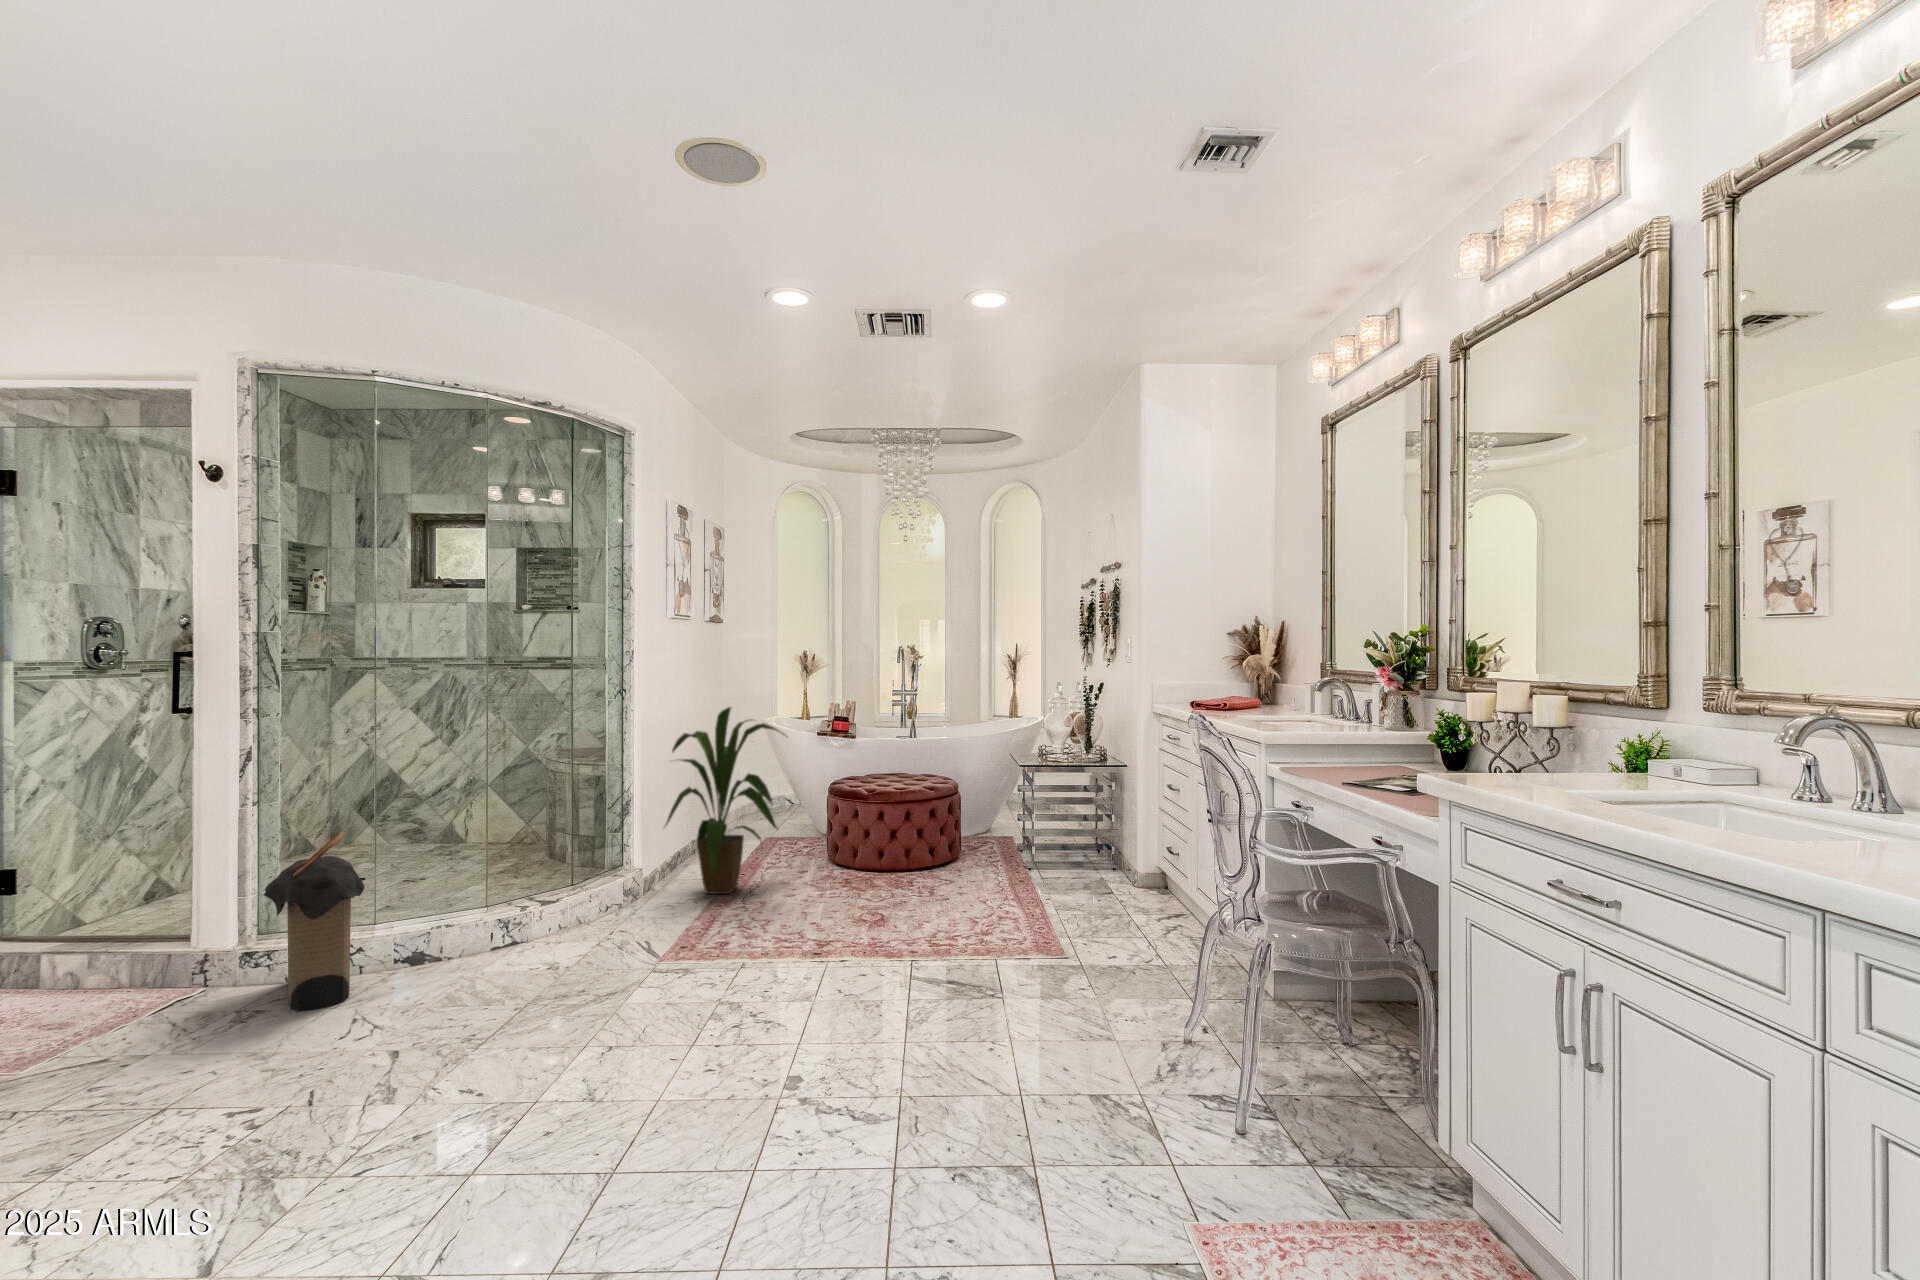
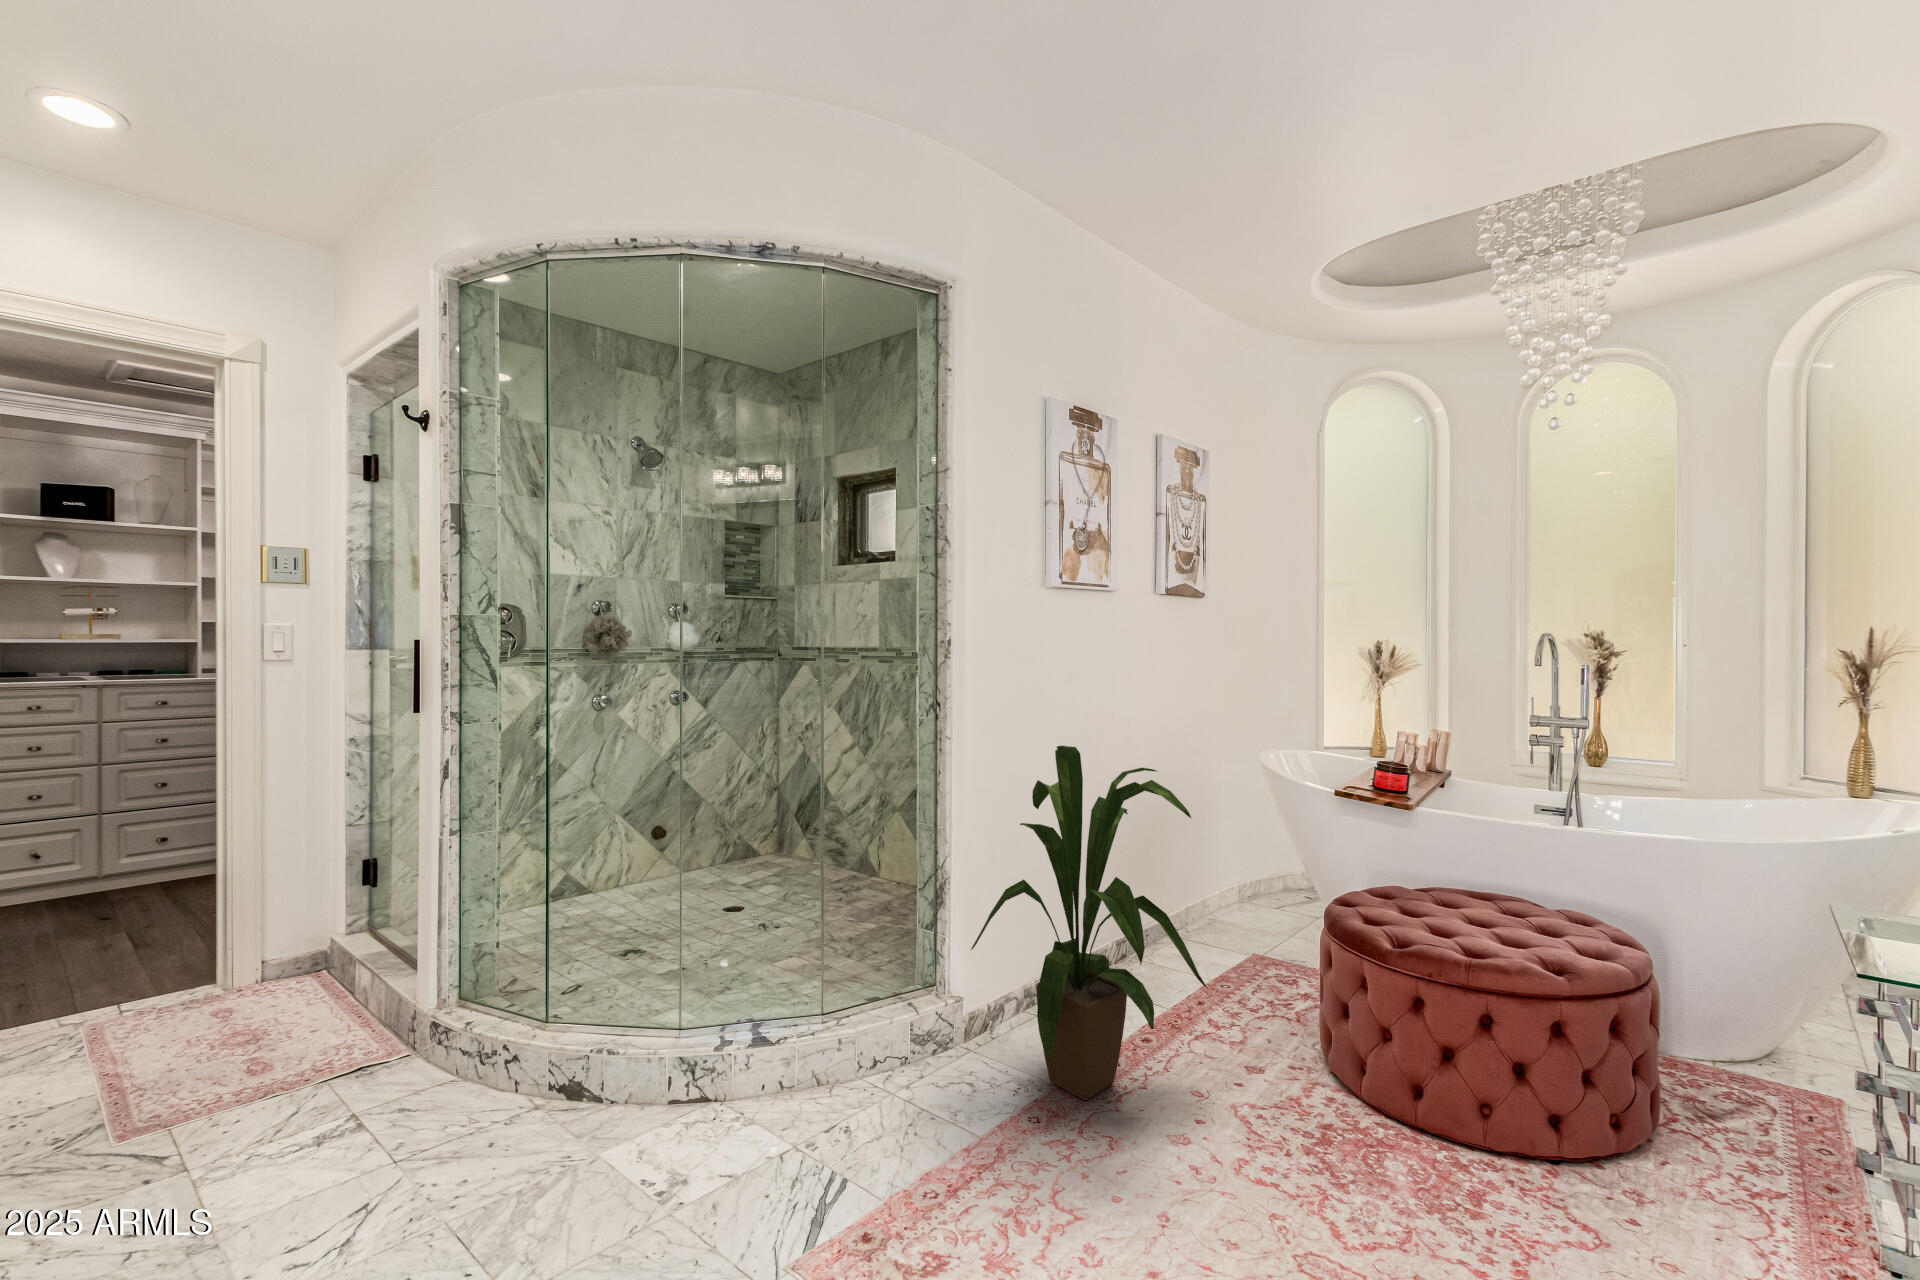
laundry hamper: present [264,832,365,1011] -> none [314,893,537,1162]

